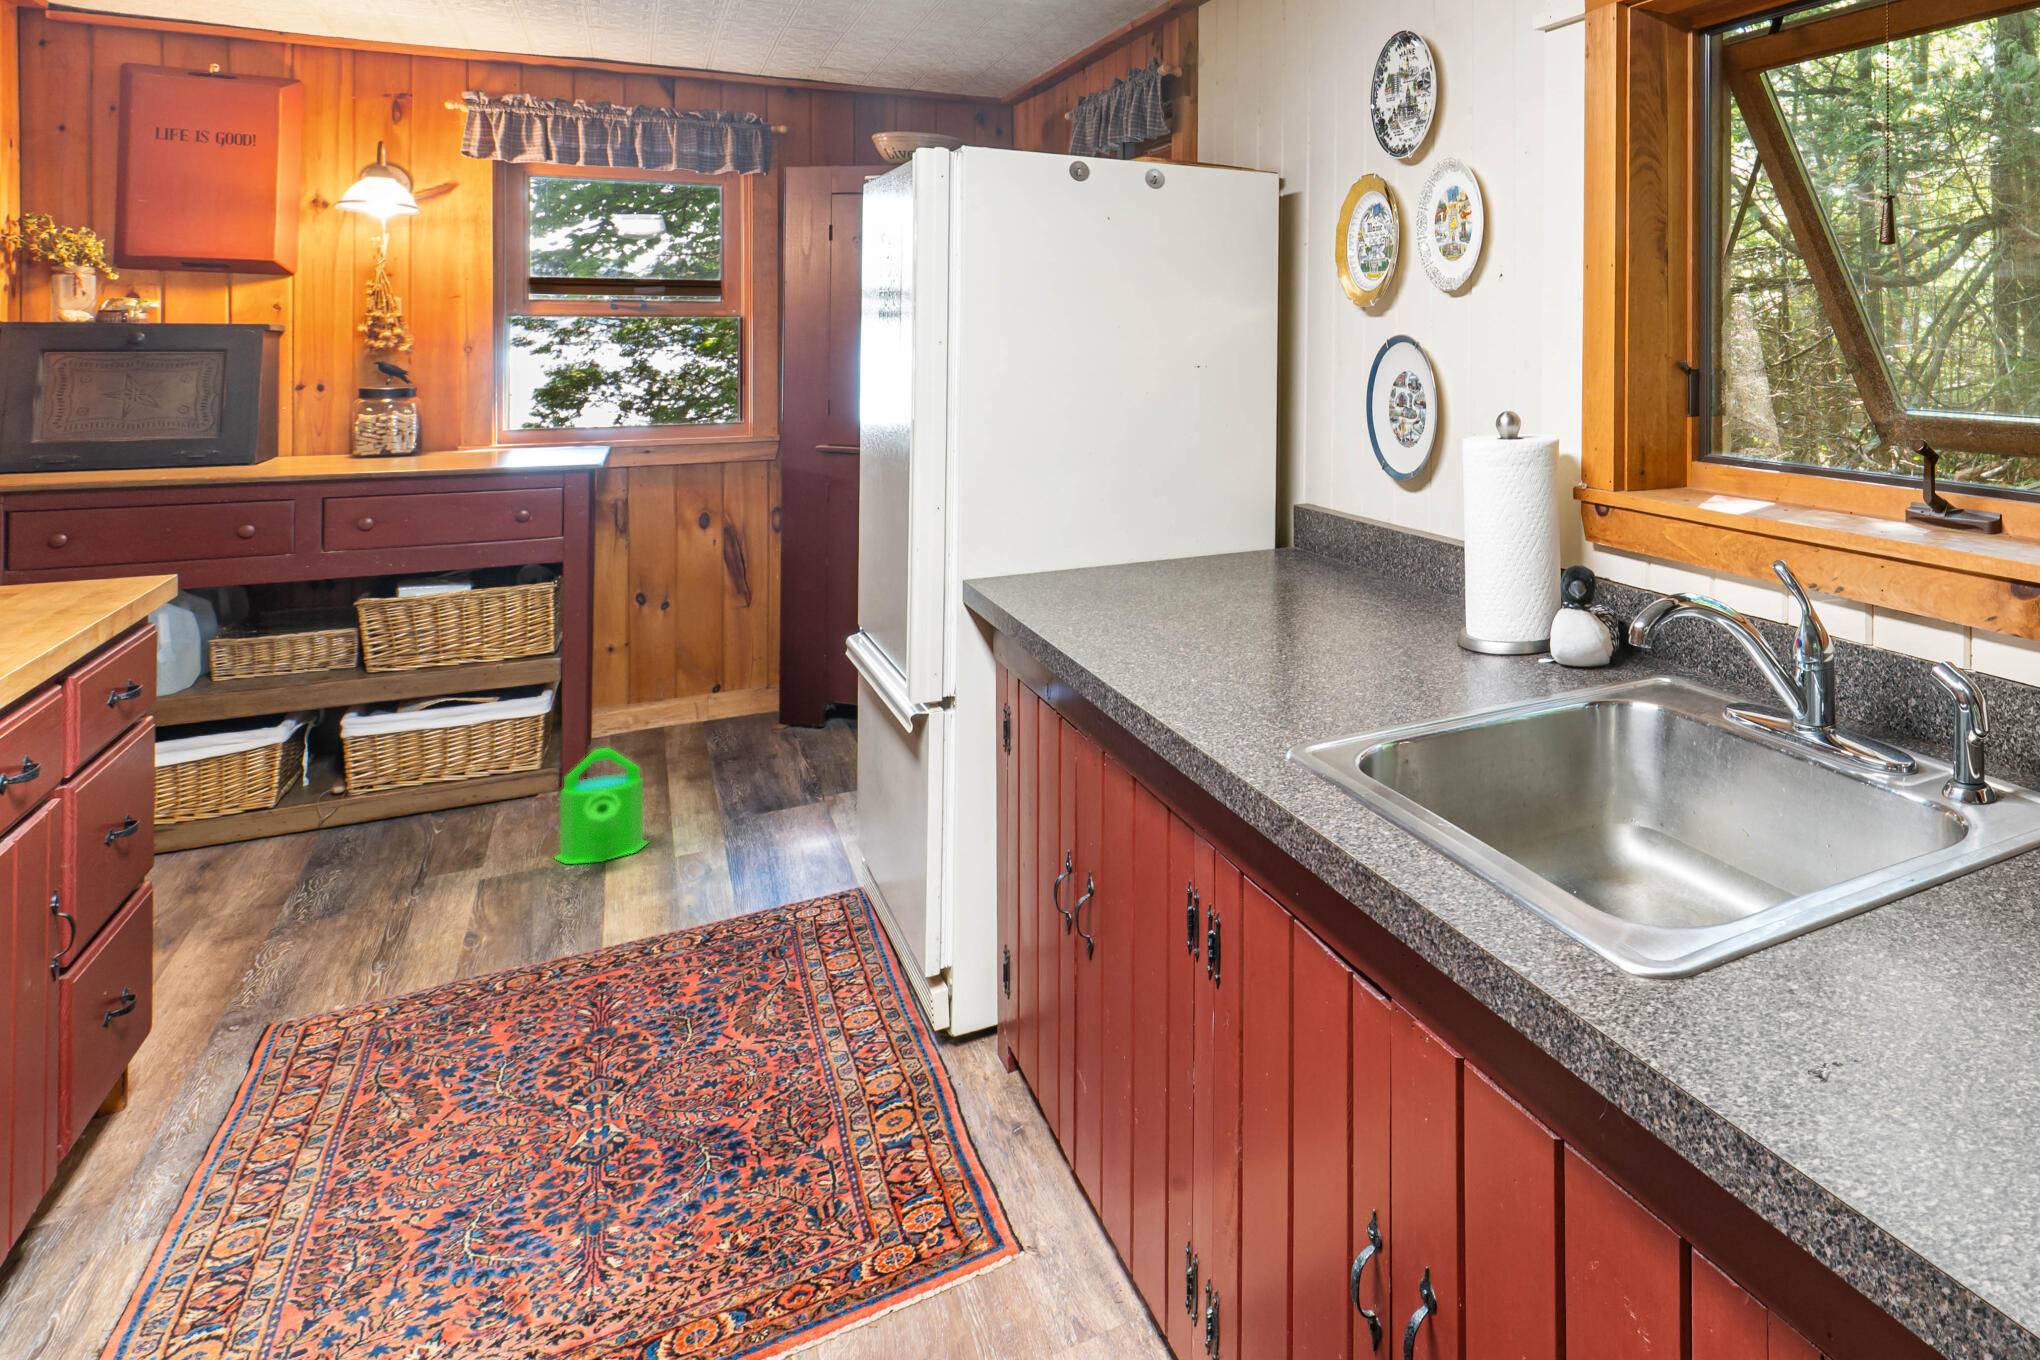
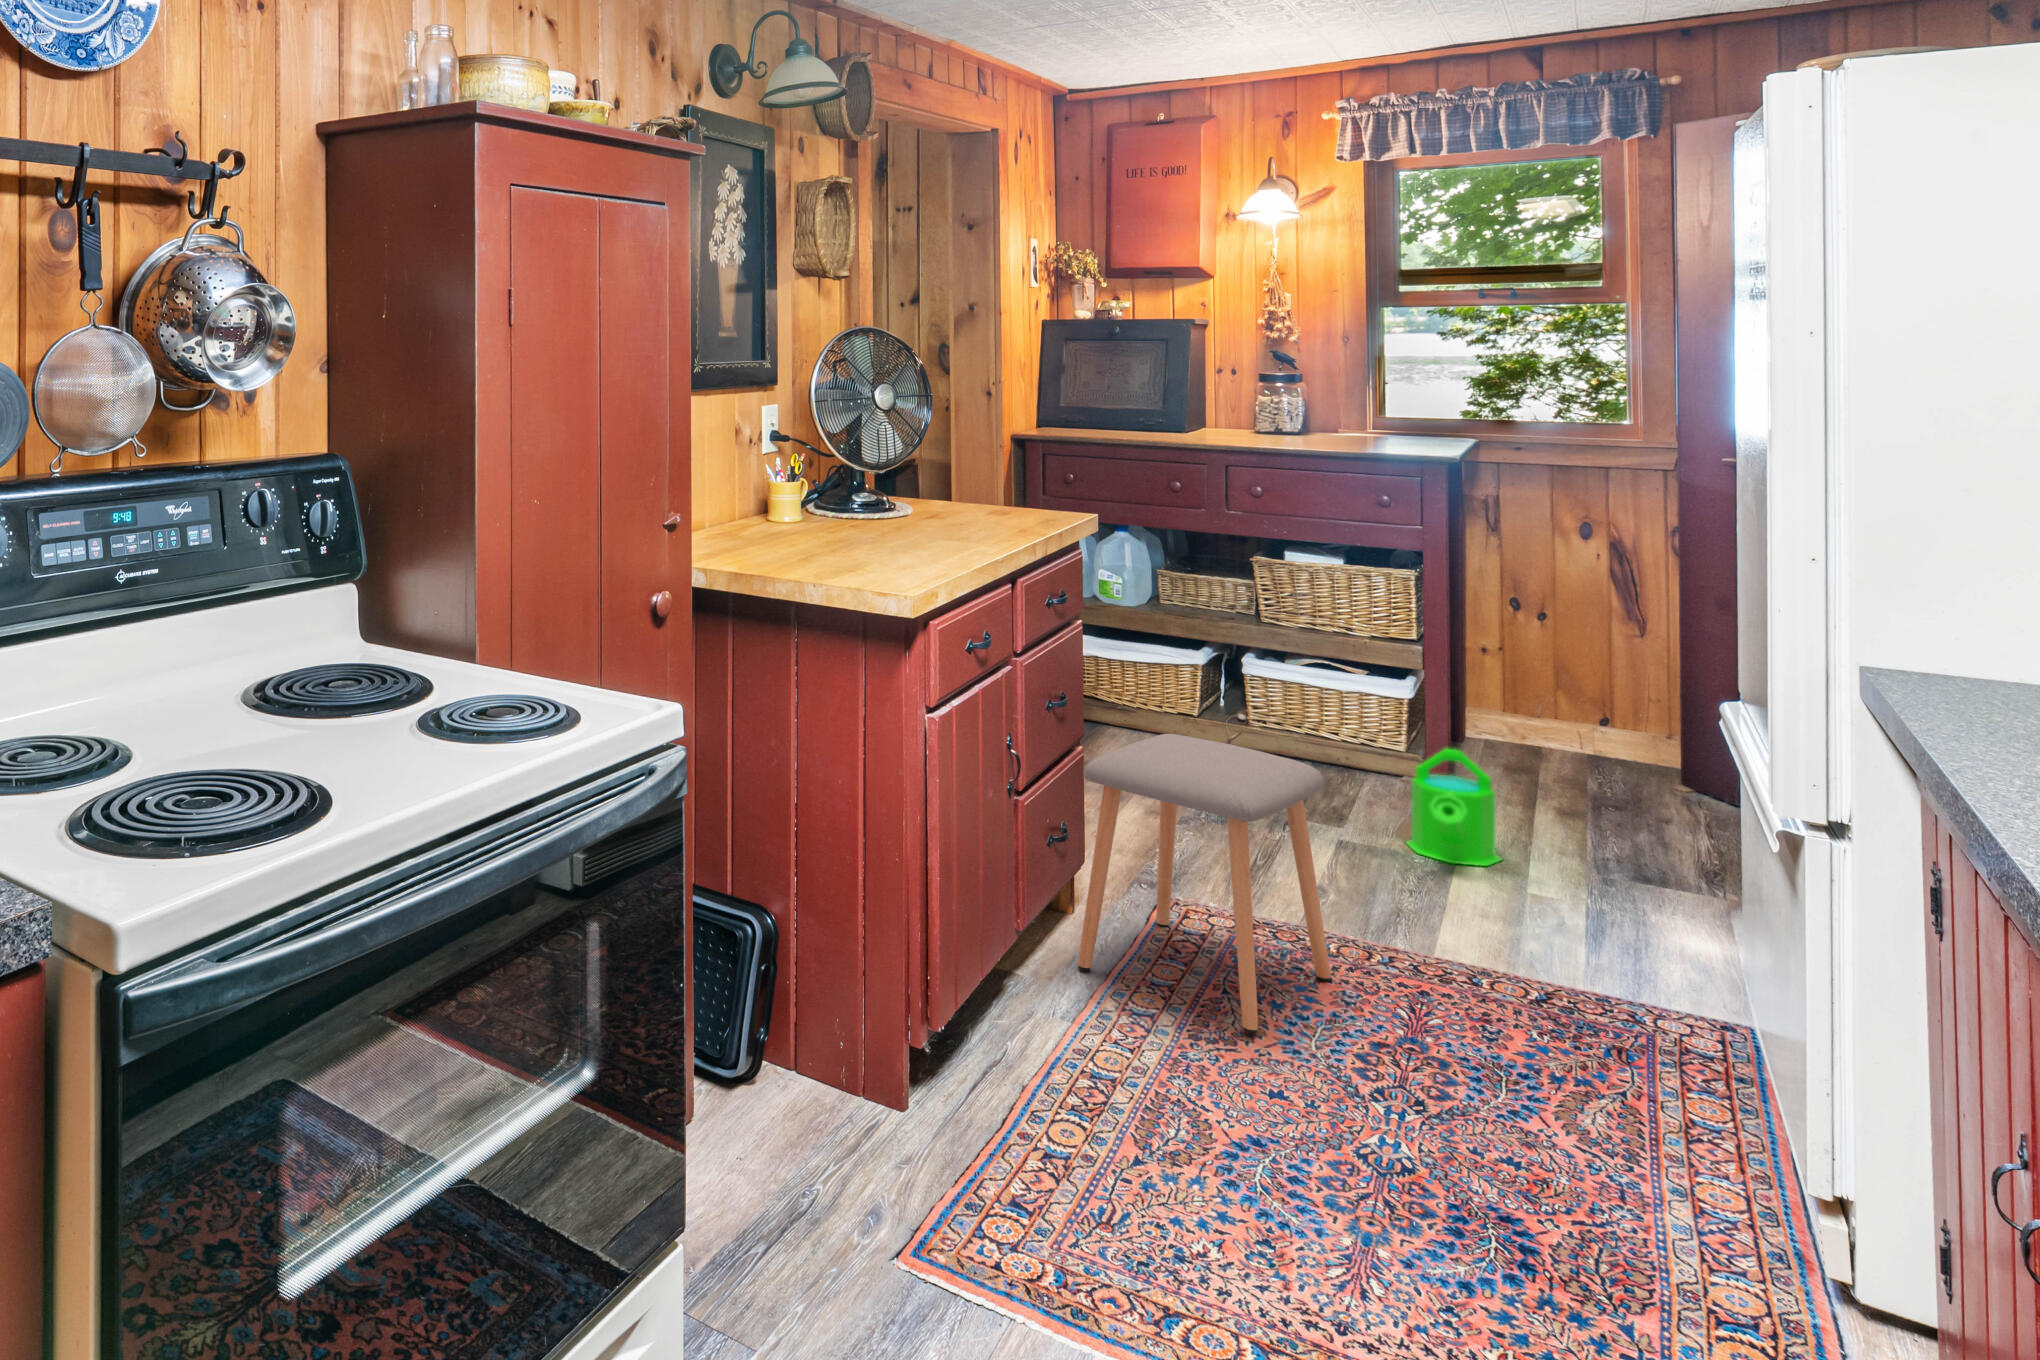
stool: none [152,789,503,1151] -> present [1078,734,1331,1034]

